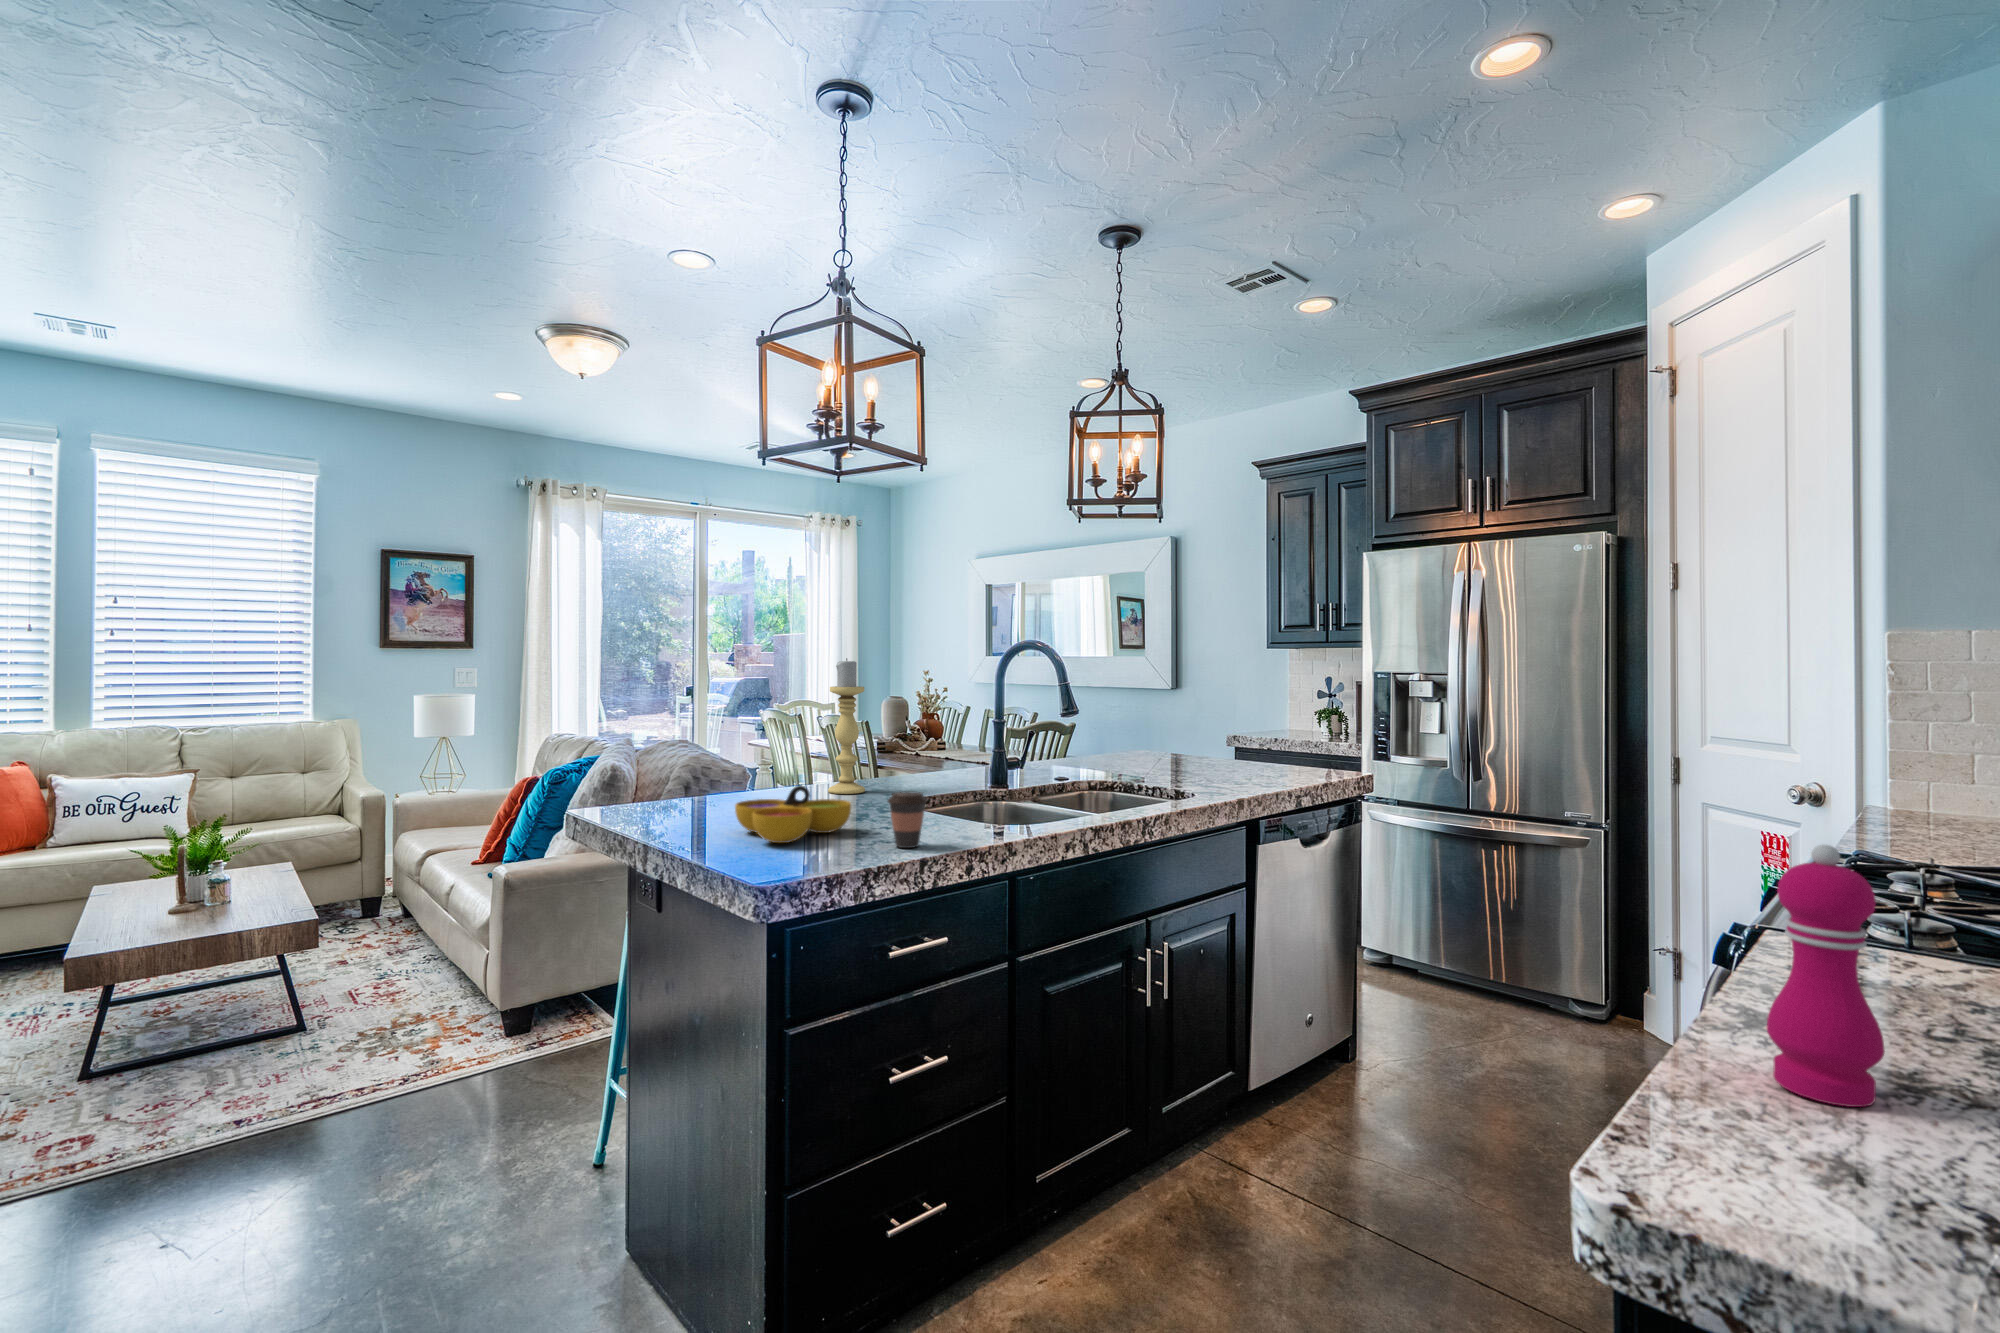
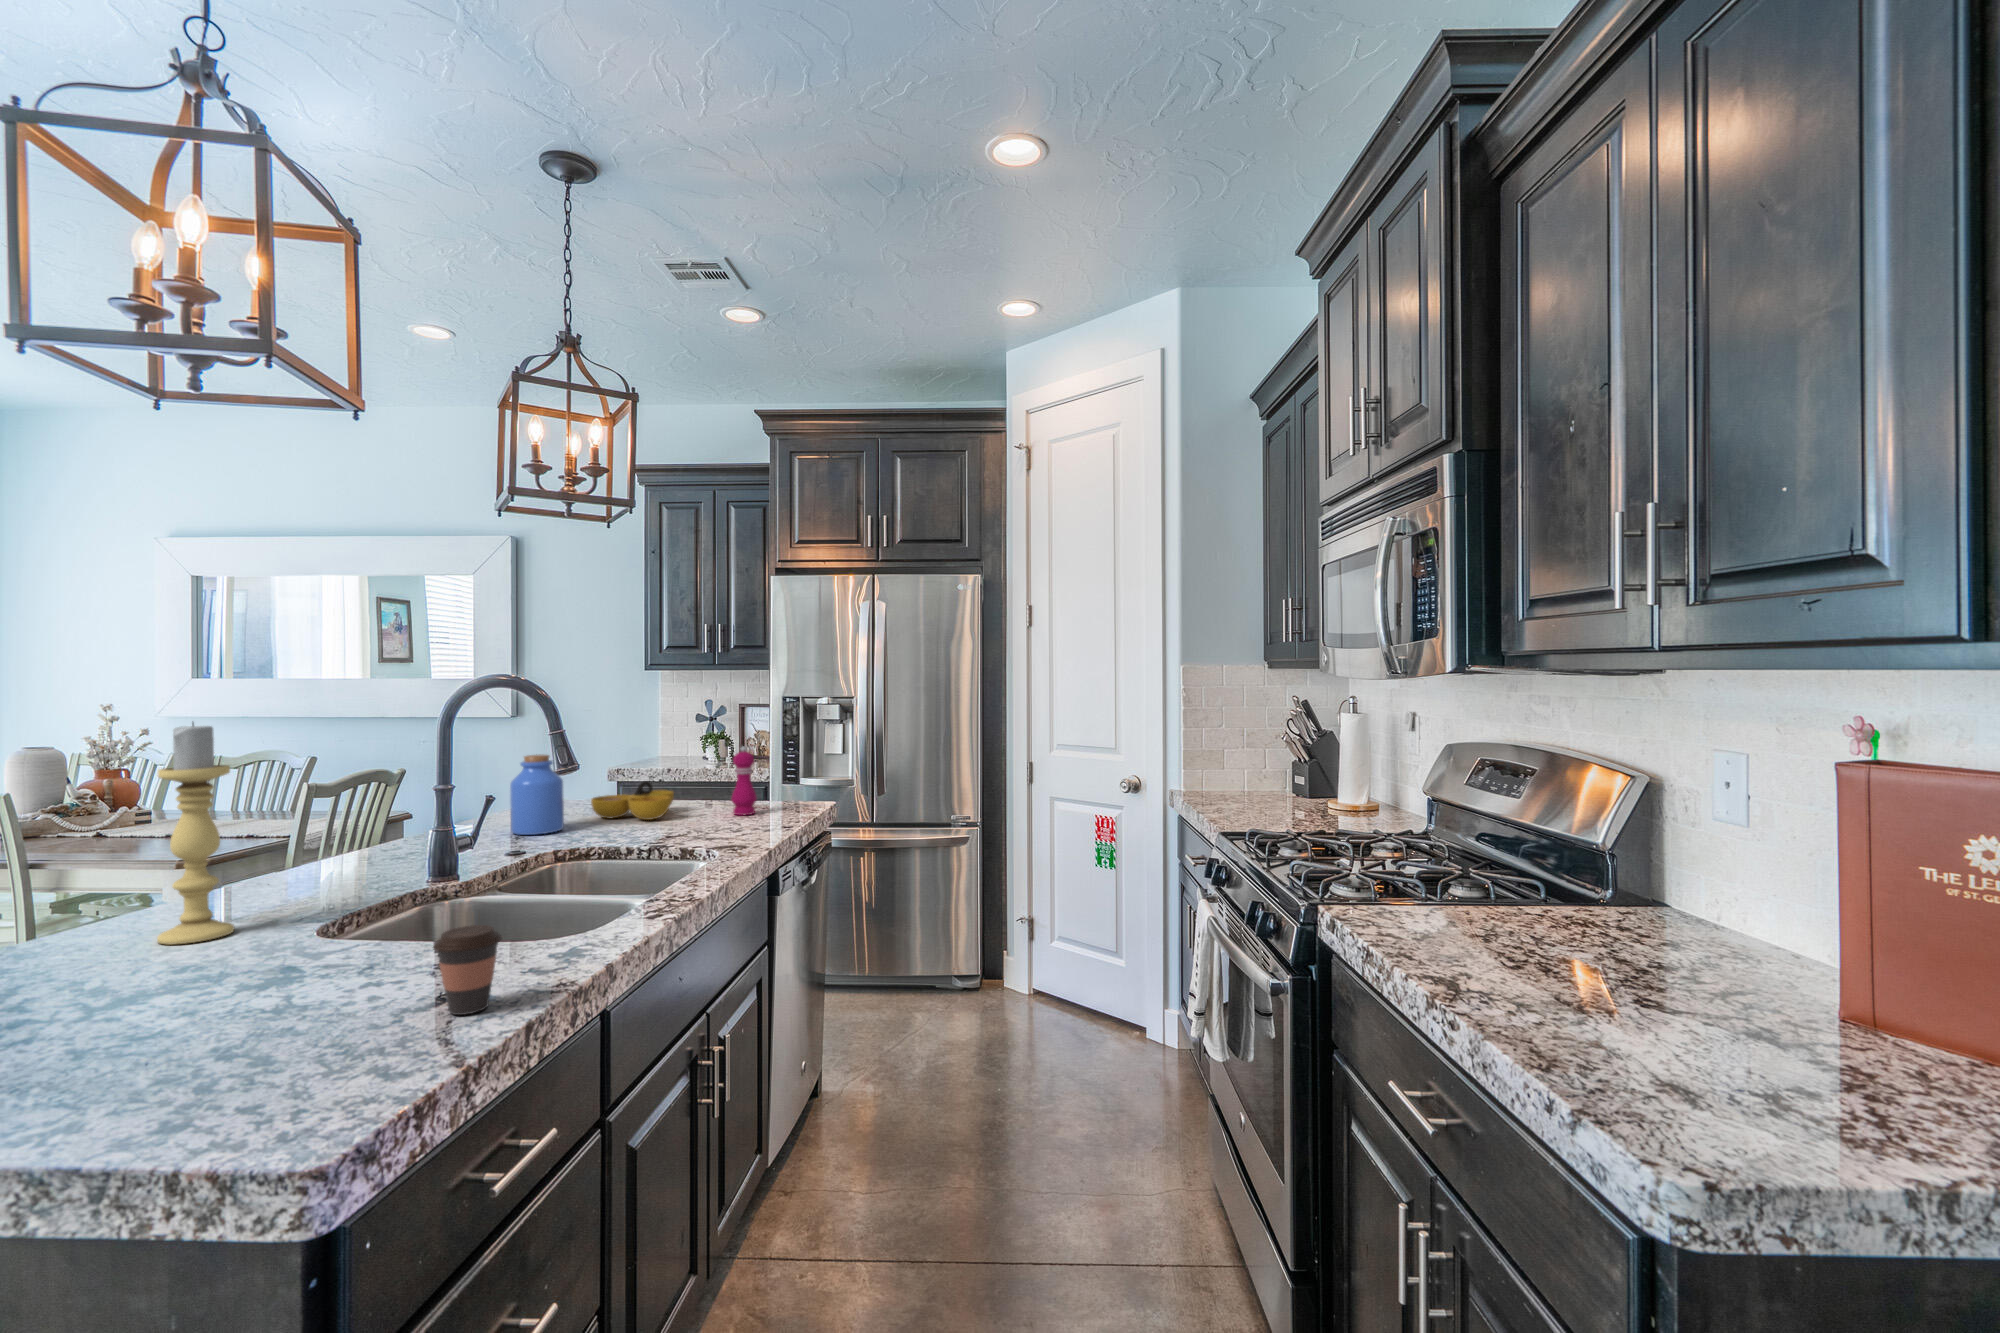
jar: none [1076,704,1114,767] -> present [510,755,564,835]
decorative bowl: present [735,785,851,843] -> present [591,781,674,820]
pepper mill: present [1766,845,1885,1107] -> present [732,746,757,815]

